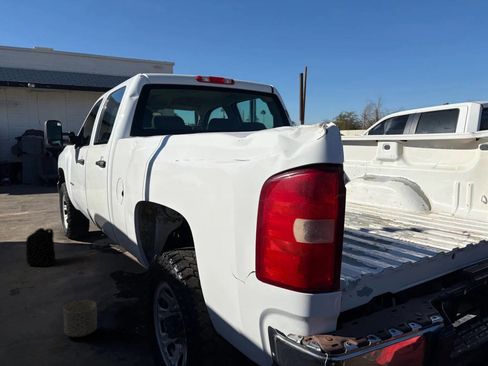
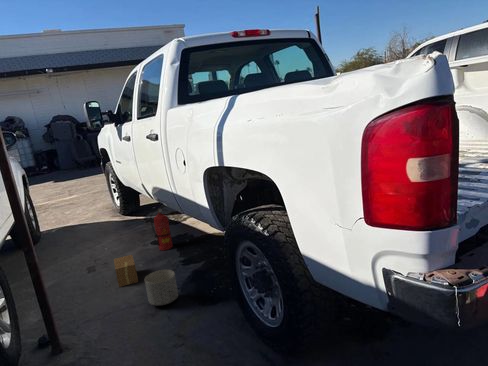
backpack: present [26,228,56,266] -> none [87,208,118,245]
fire extinguisher: none [90,234,111,280] -> present [150,206,173,250]
cardboard box: none [39,280,62,312] -> present [114,255,138,287]

